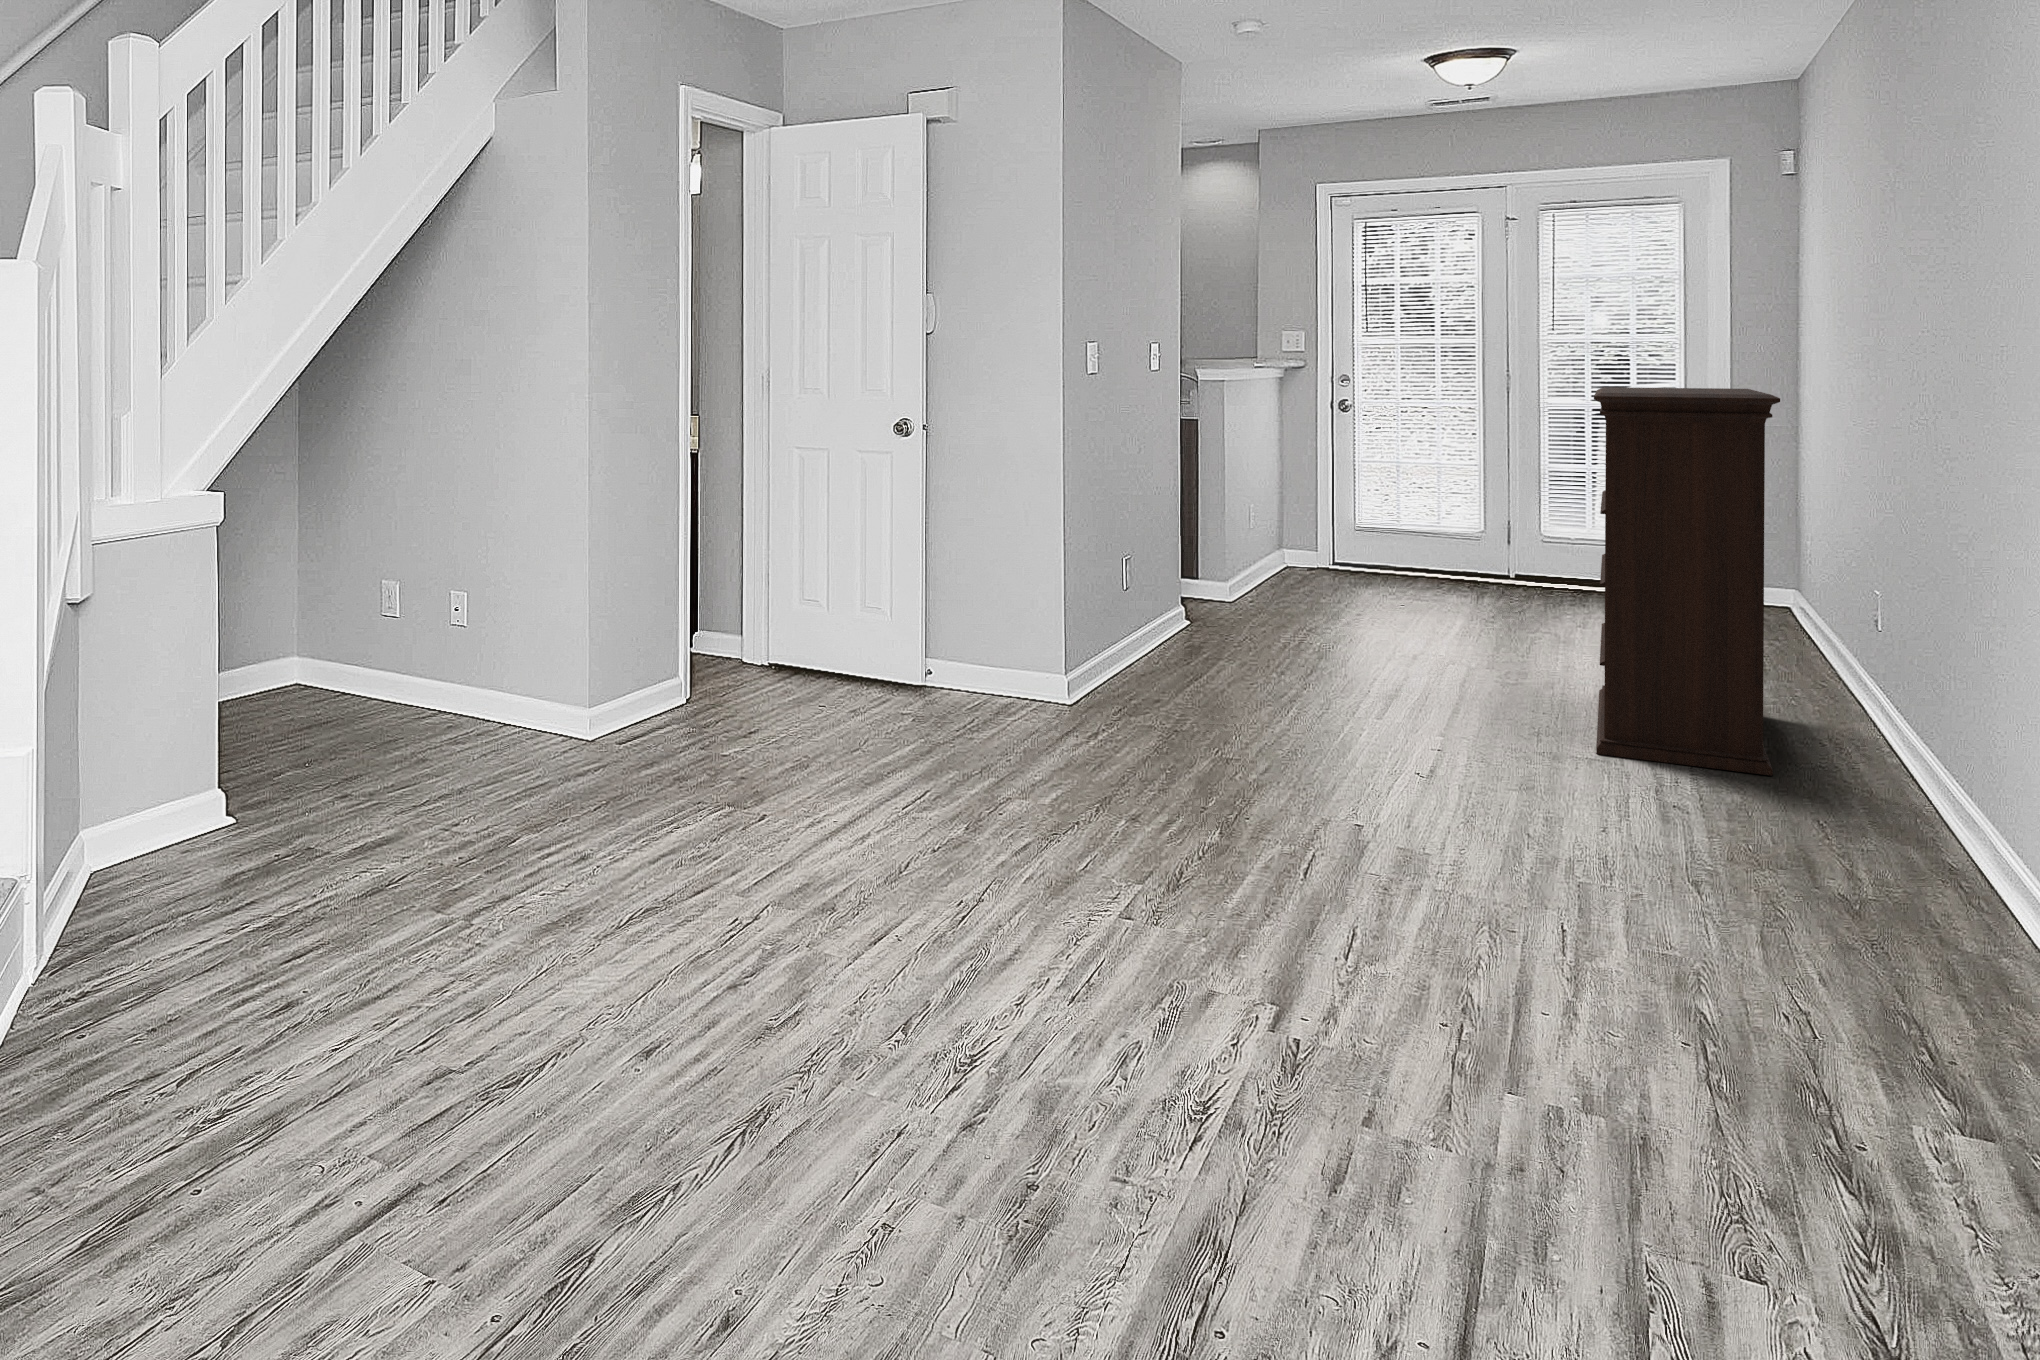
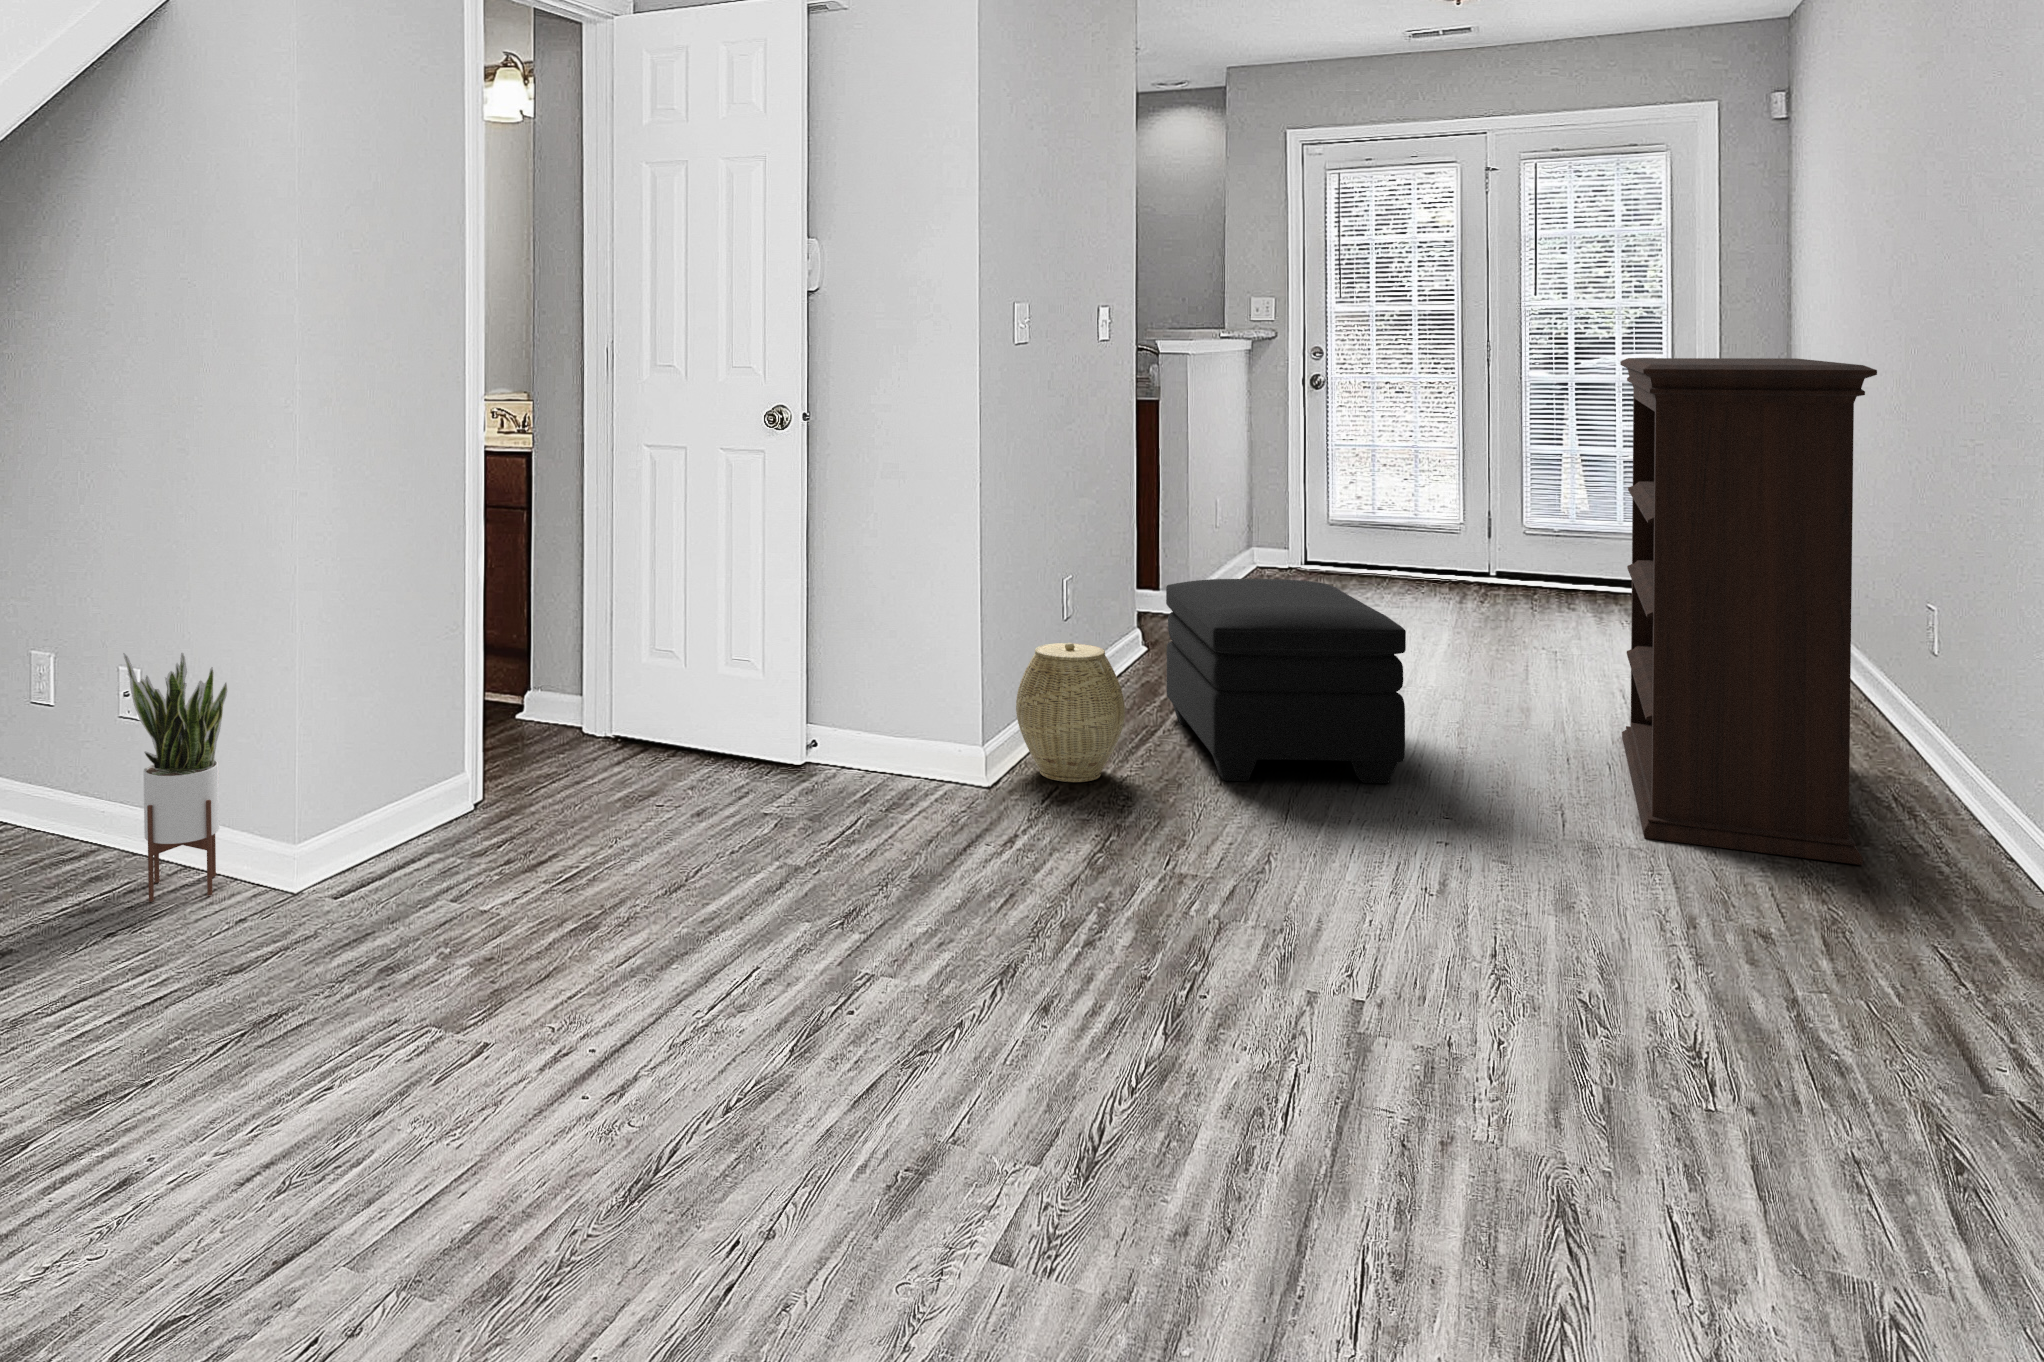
ottoman: none [1209,560,1406,715] -> present [1166,579,1406,783]
potted plant: none [484,576,552,740] -> present [123,653,227,902]
woven basket: none [1091,600,1178,705] -> present [1016,643,1125,782]

